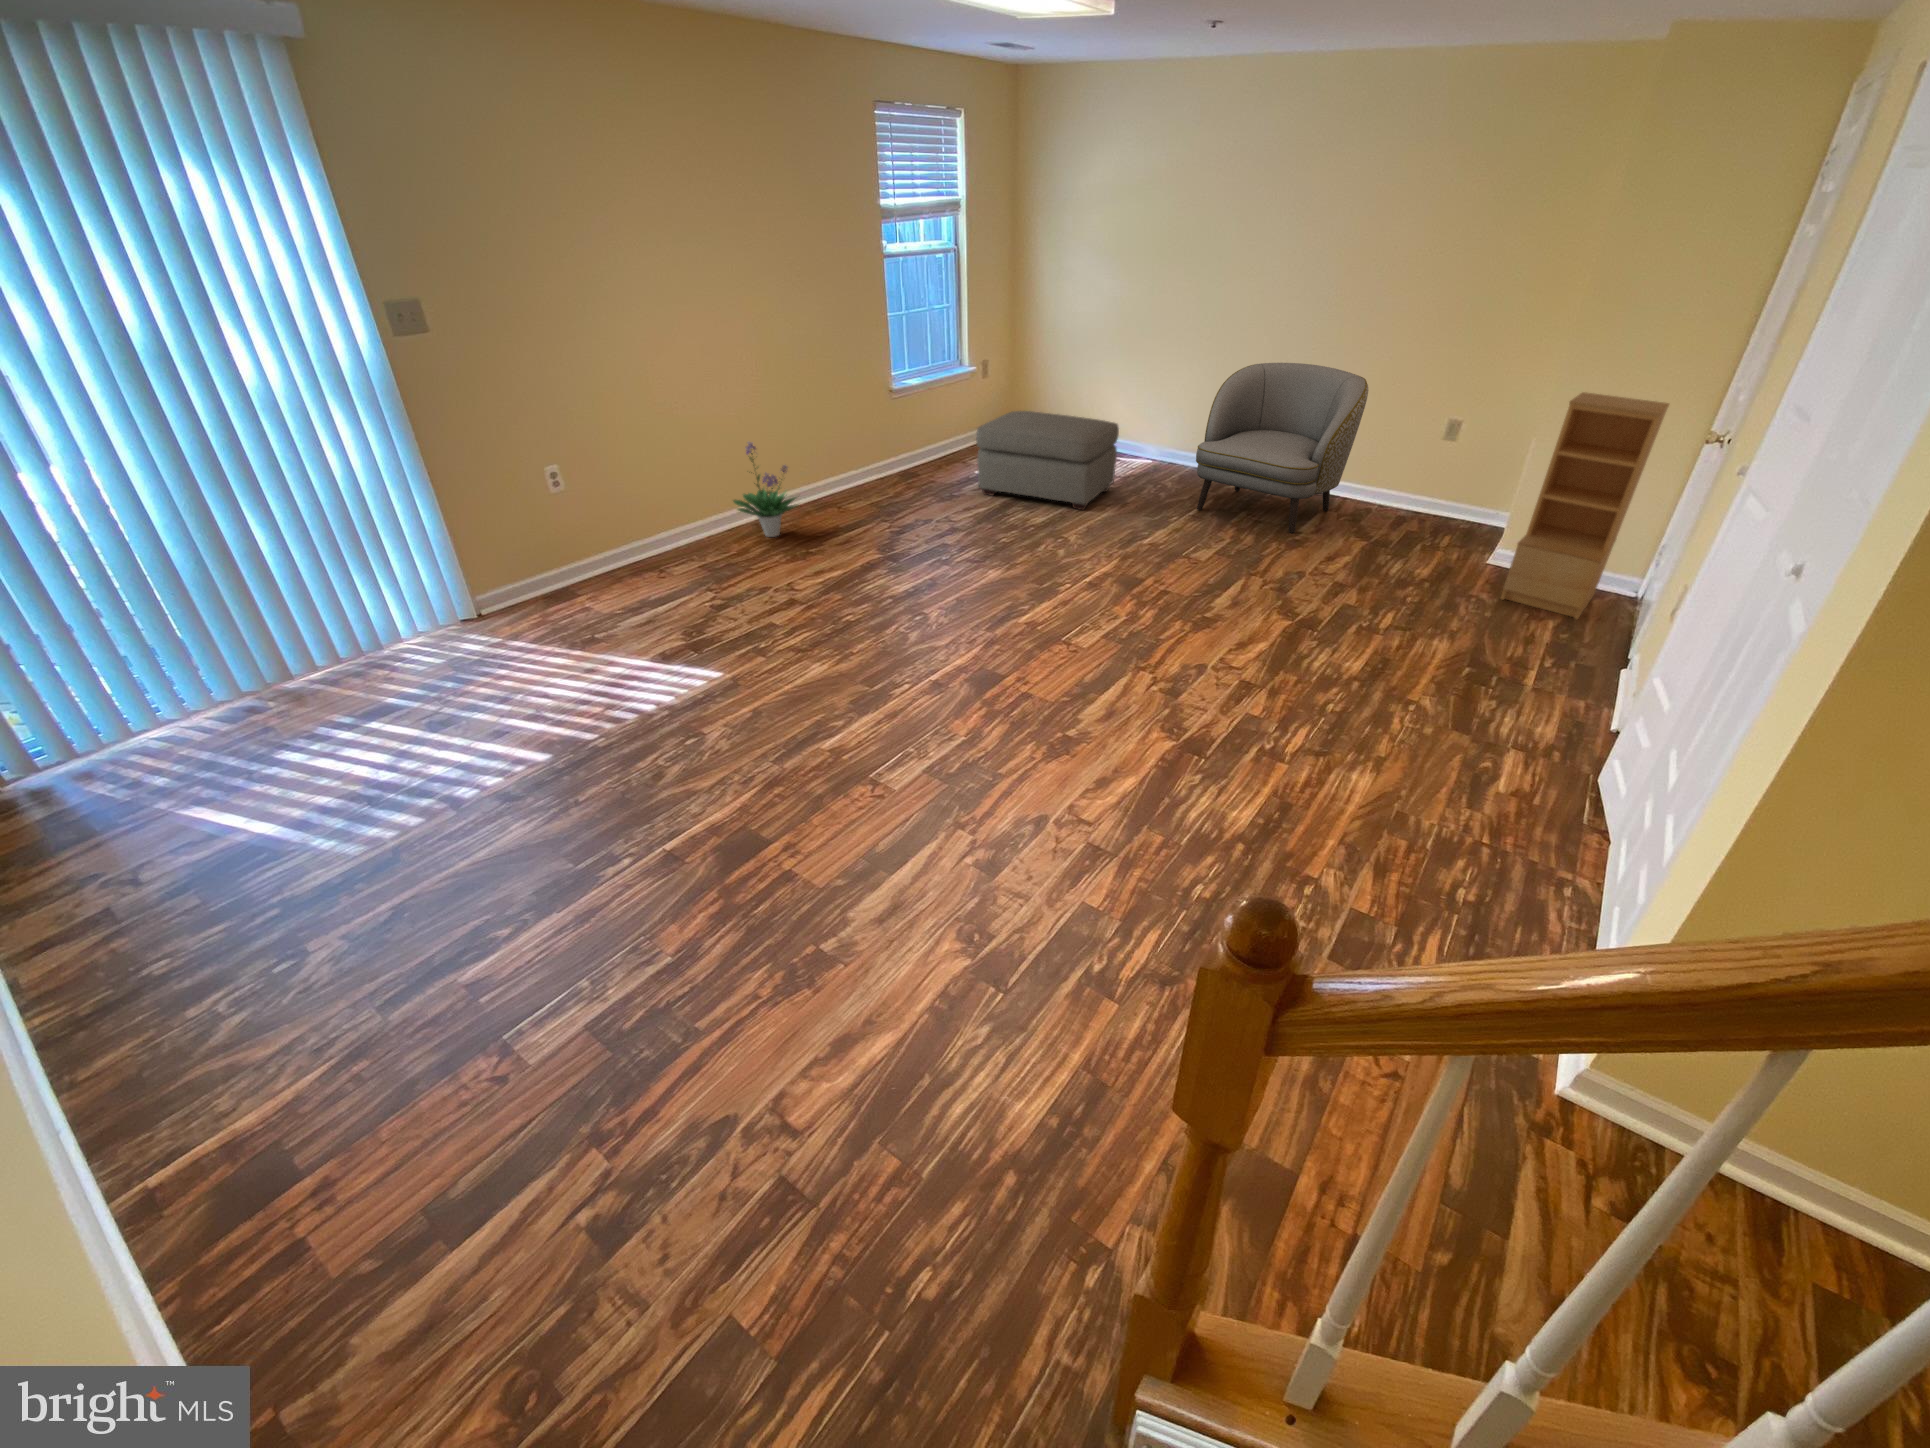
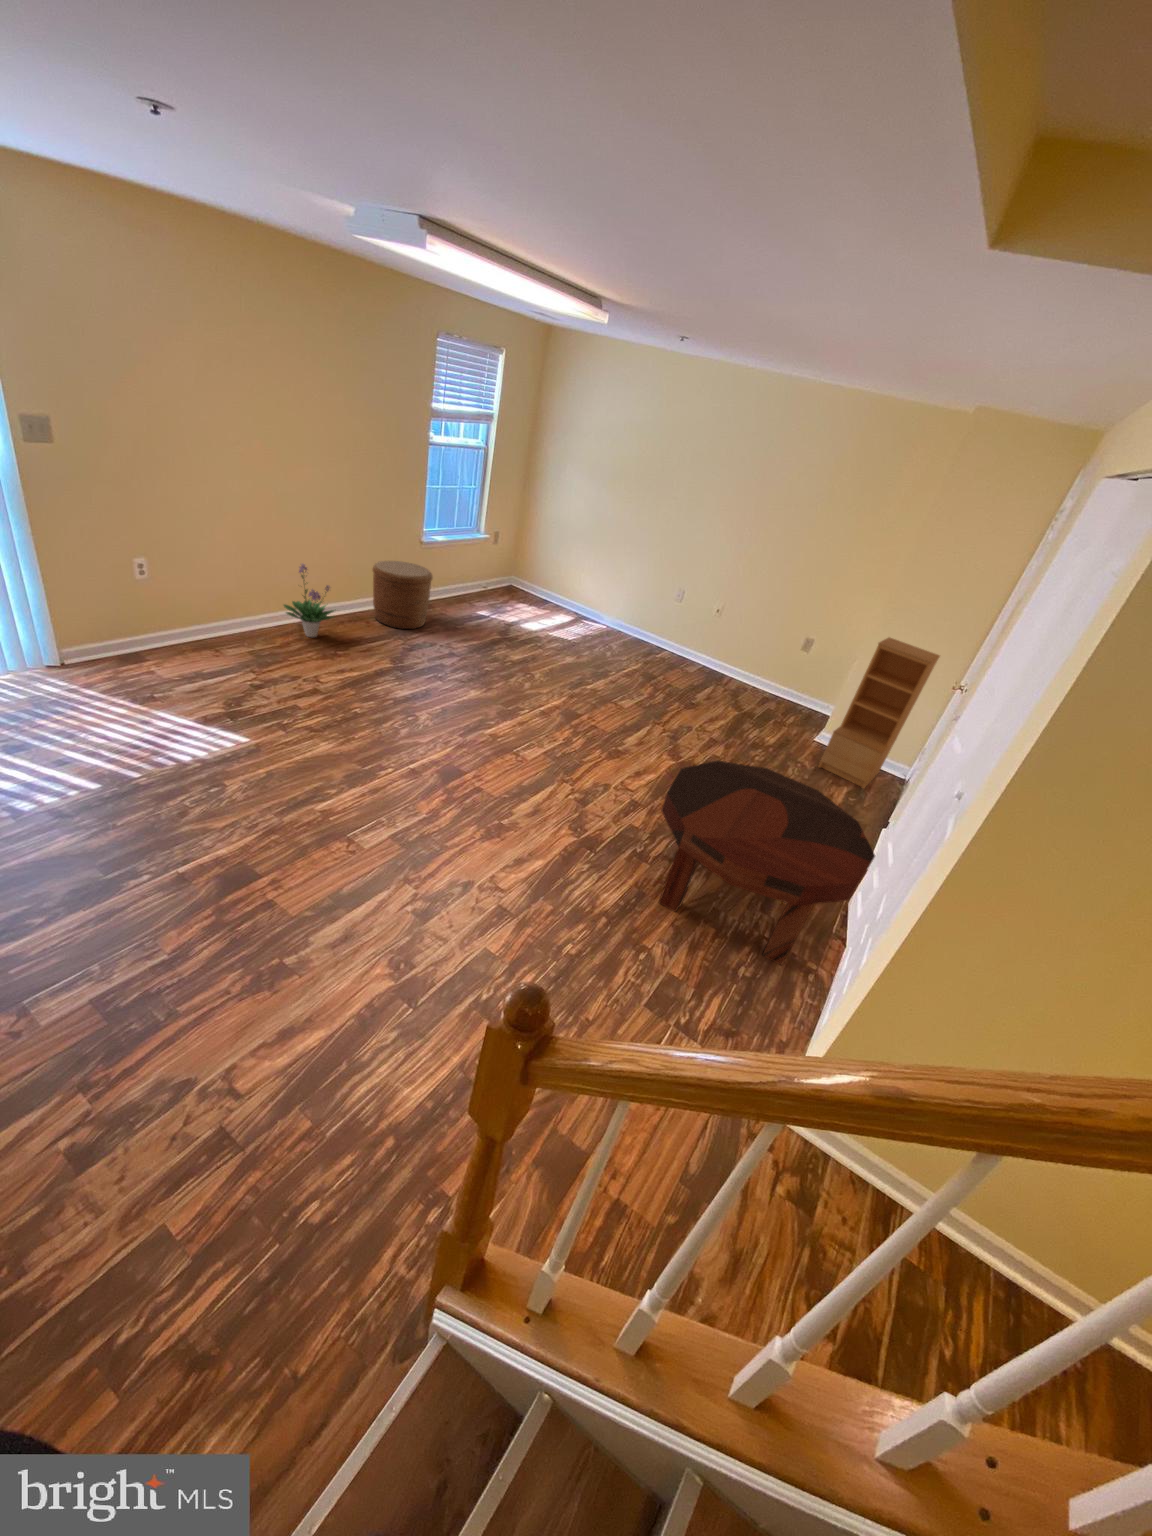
armchair: present [1196,363,1368,533] -> none [630,573,757,697]
ottoman: present [976,411,1119,510] -> none [476,573,584,655]
woven basket: none [836,420,914,509] -> present [372,561,433,629]
coffee table: none [1297,601,1642,880] -> present [659,761,875,965]

